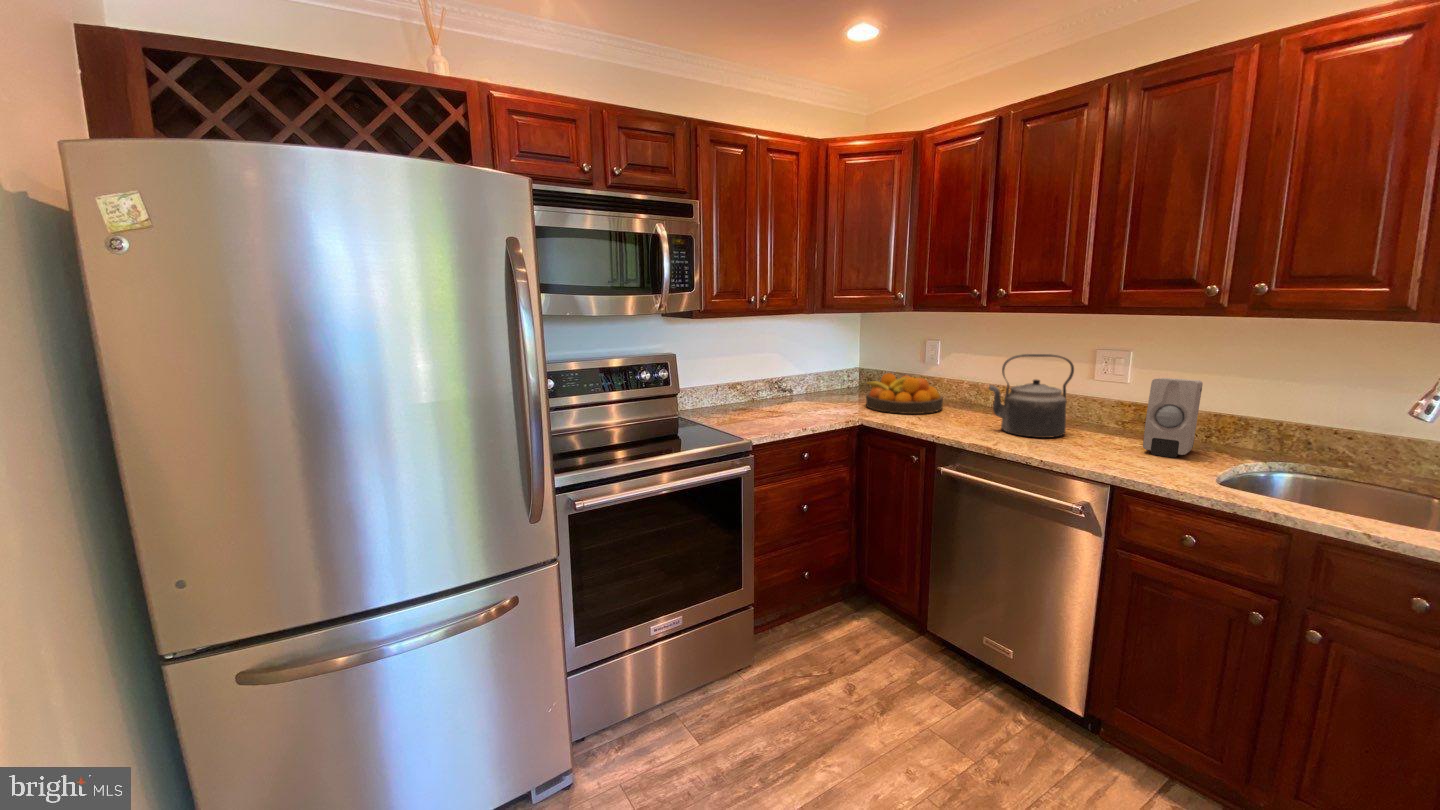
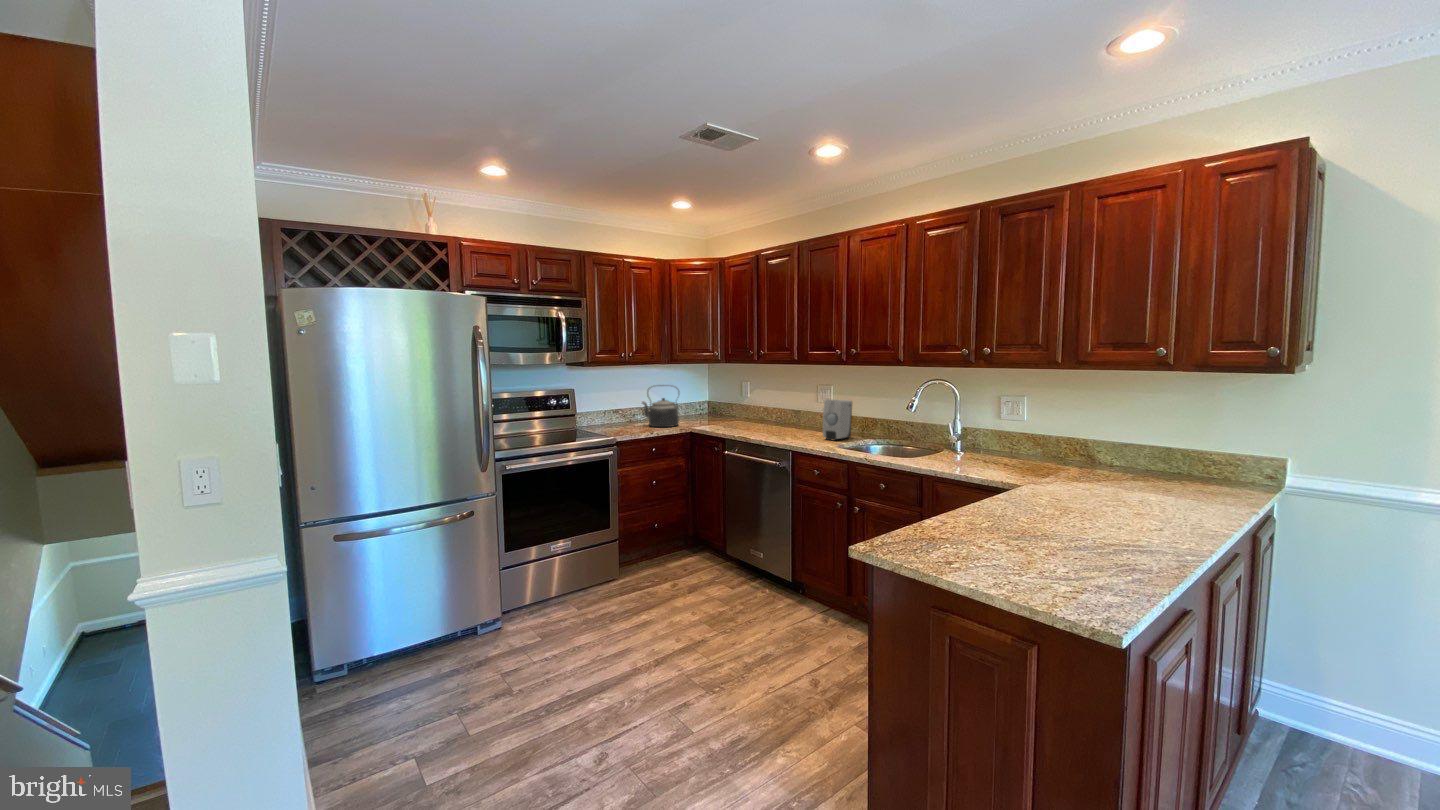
kettle: present [989,354,1074,438] -> present [642,385,679,427]
fruit bowl: present [866,373,943,414] -> none [699,402,746,426]

